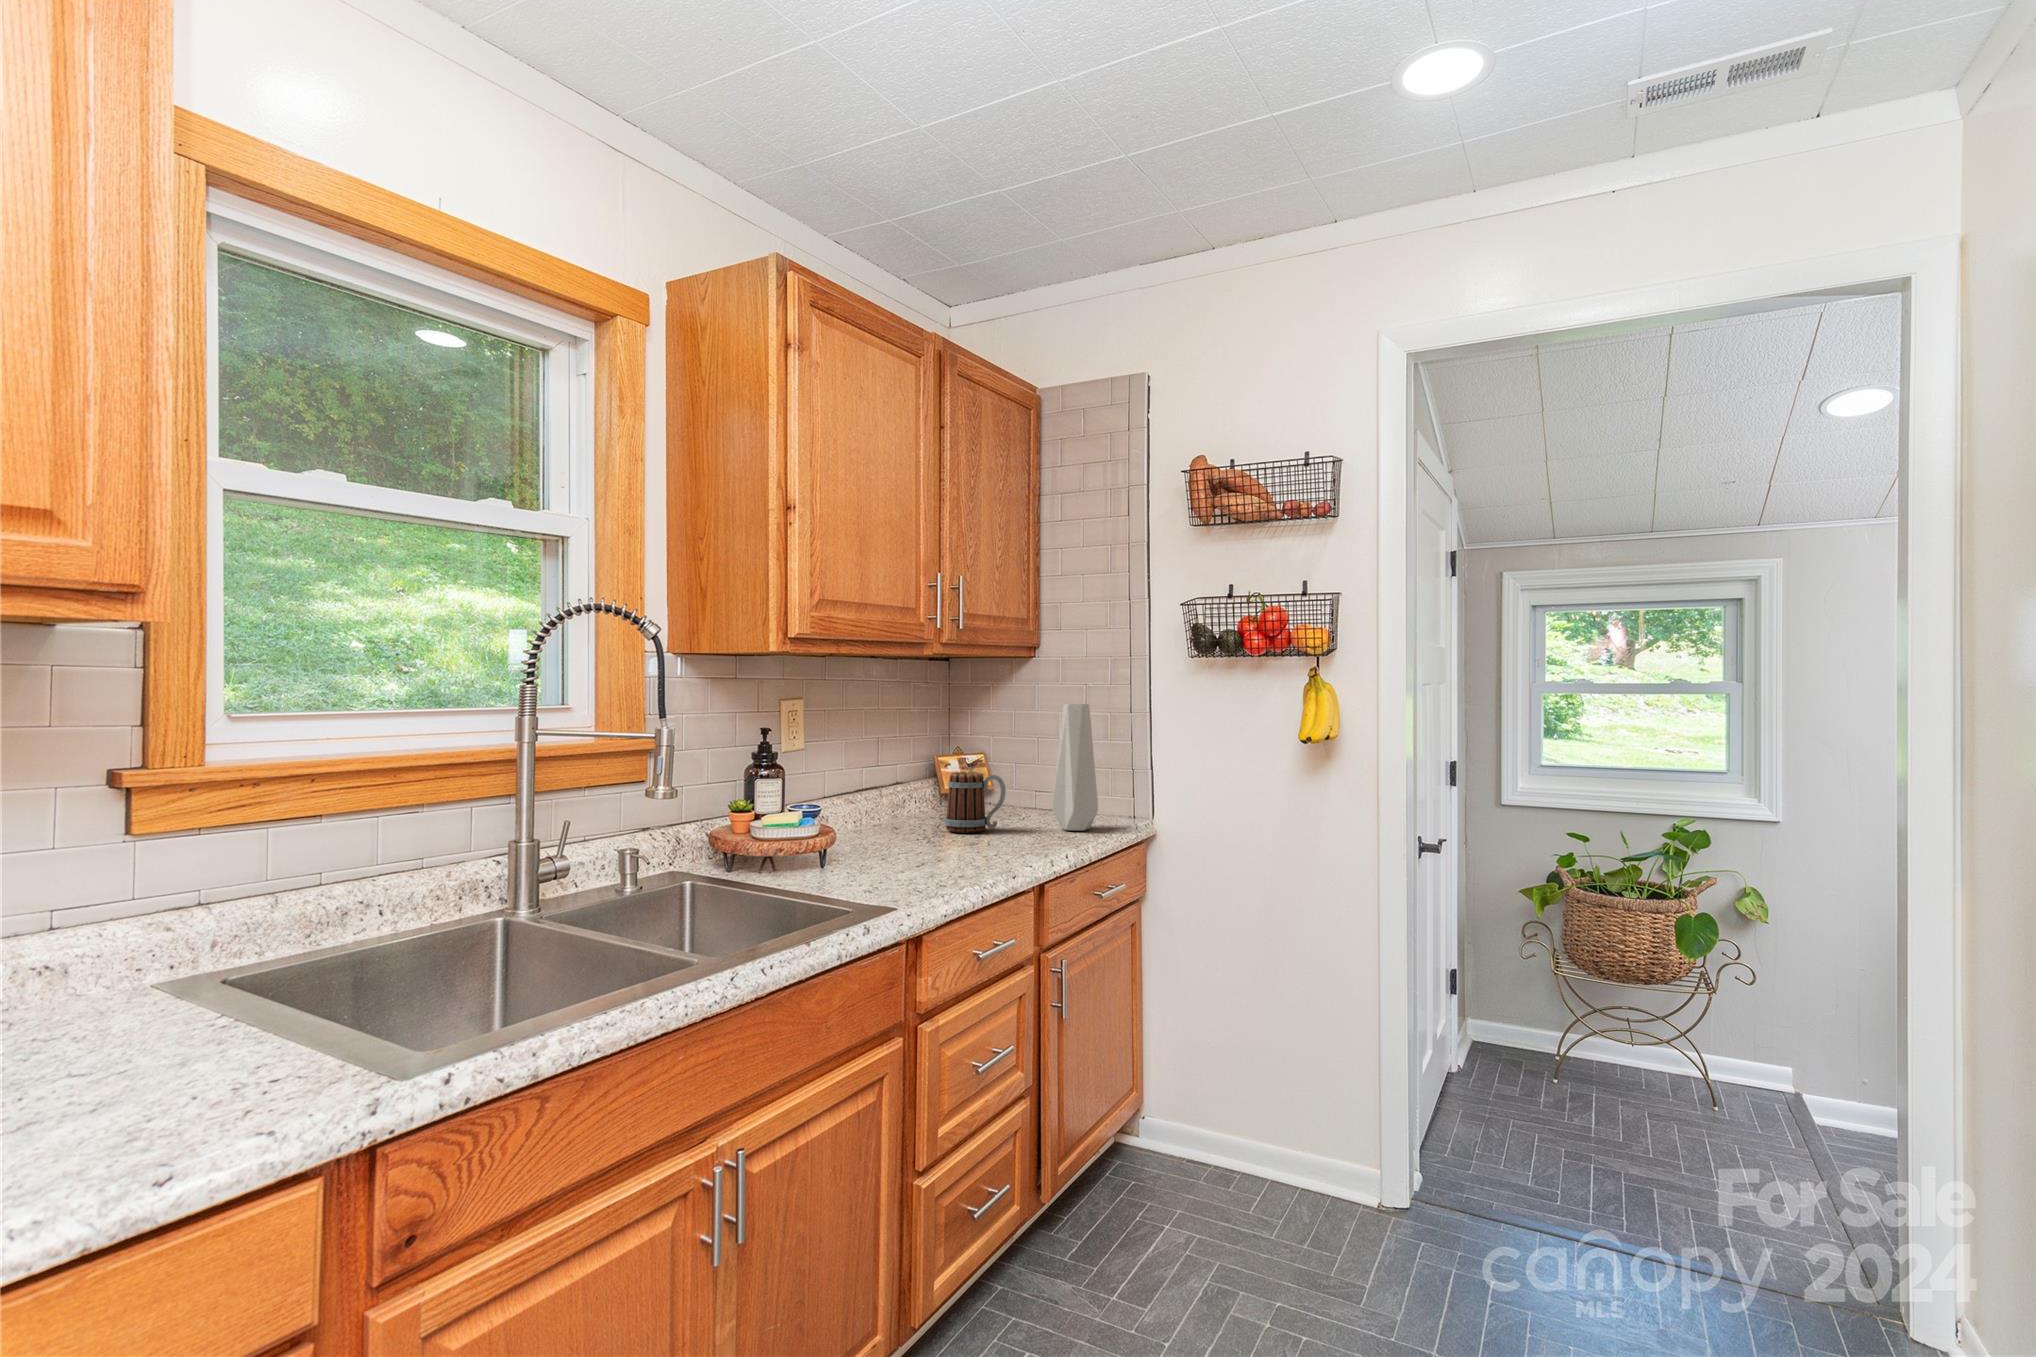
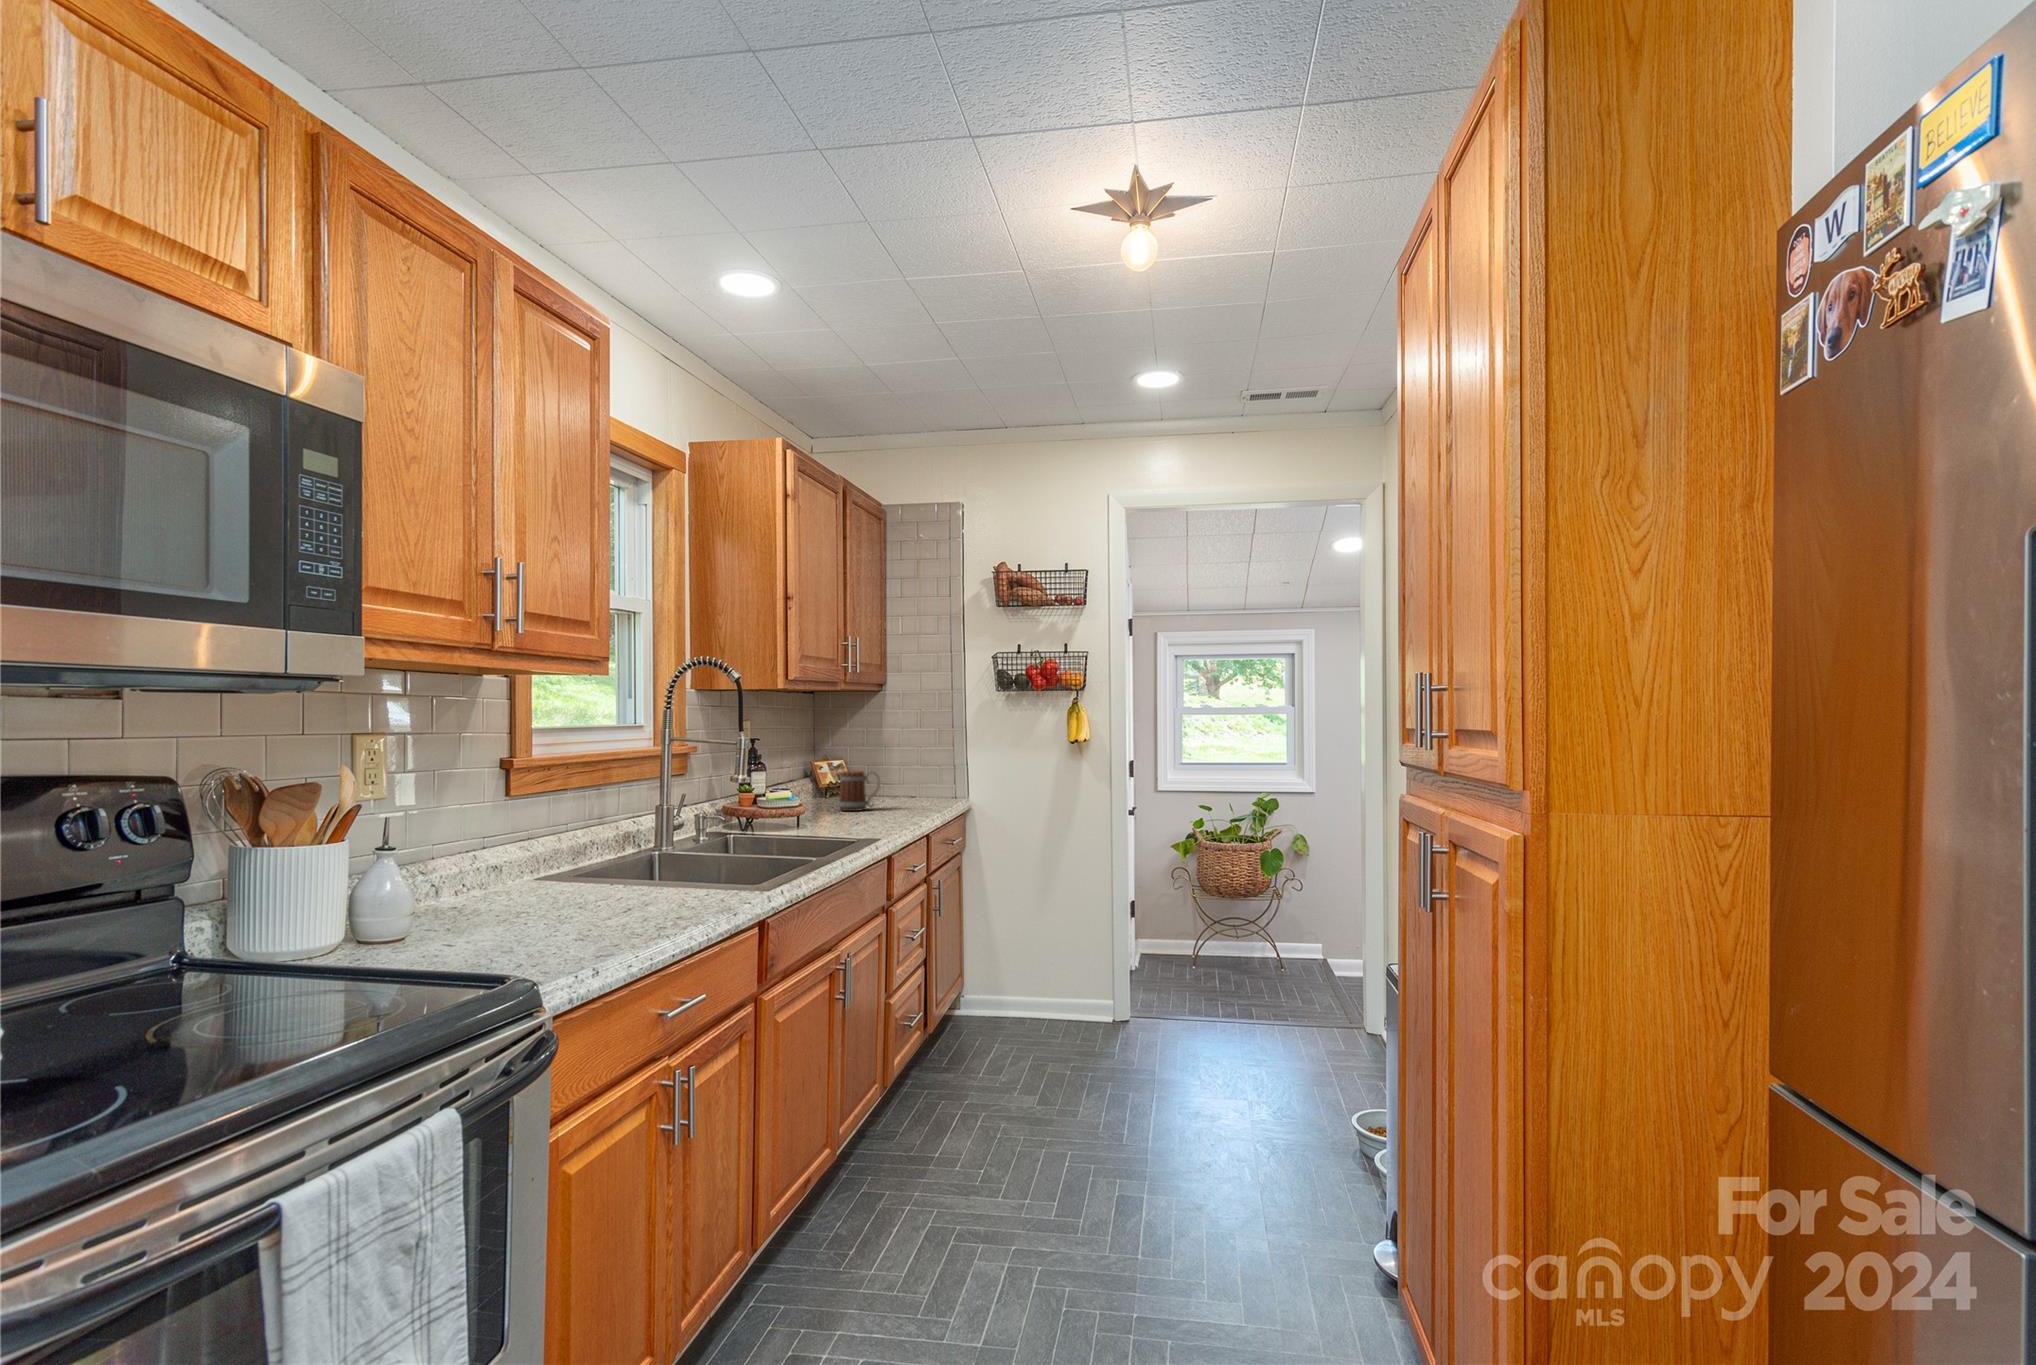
vase: present [1052,704,1098,831] -> none [909,723,940,807]

